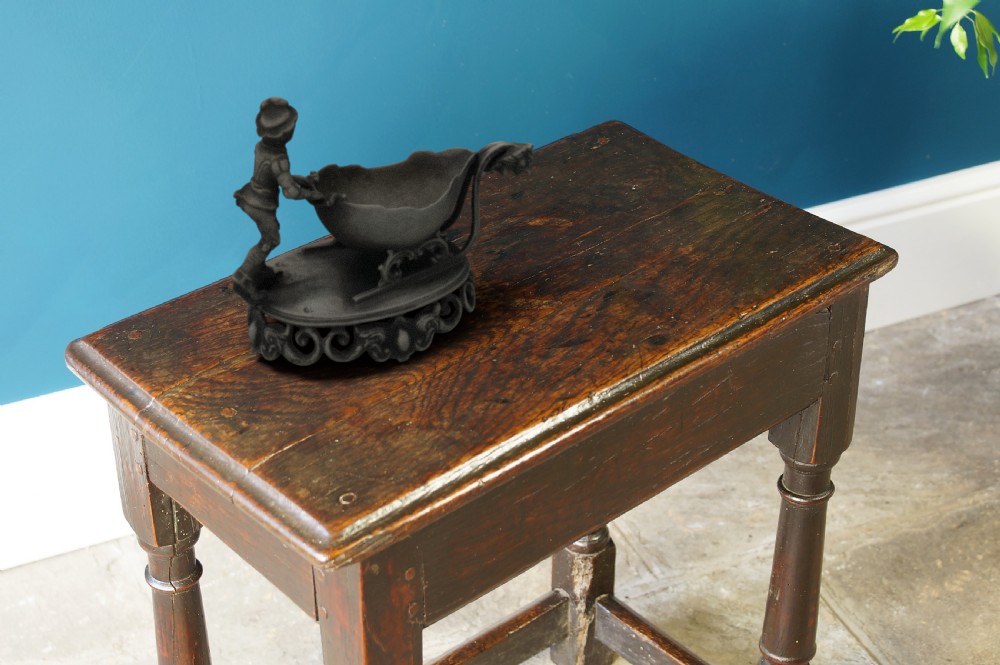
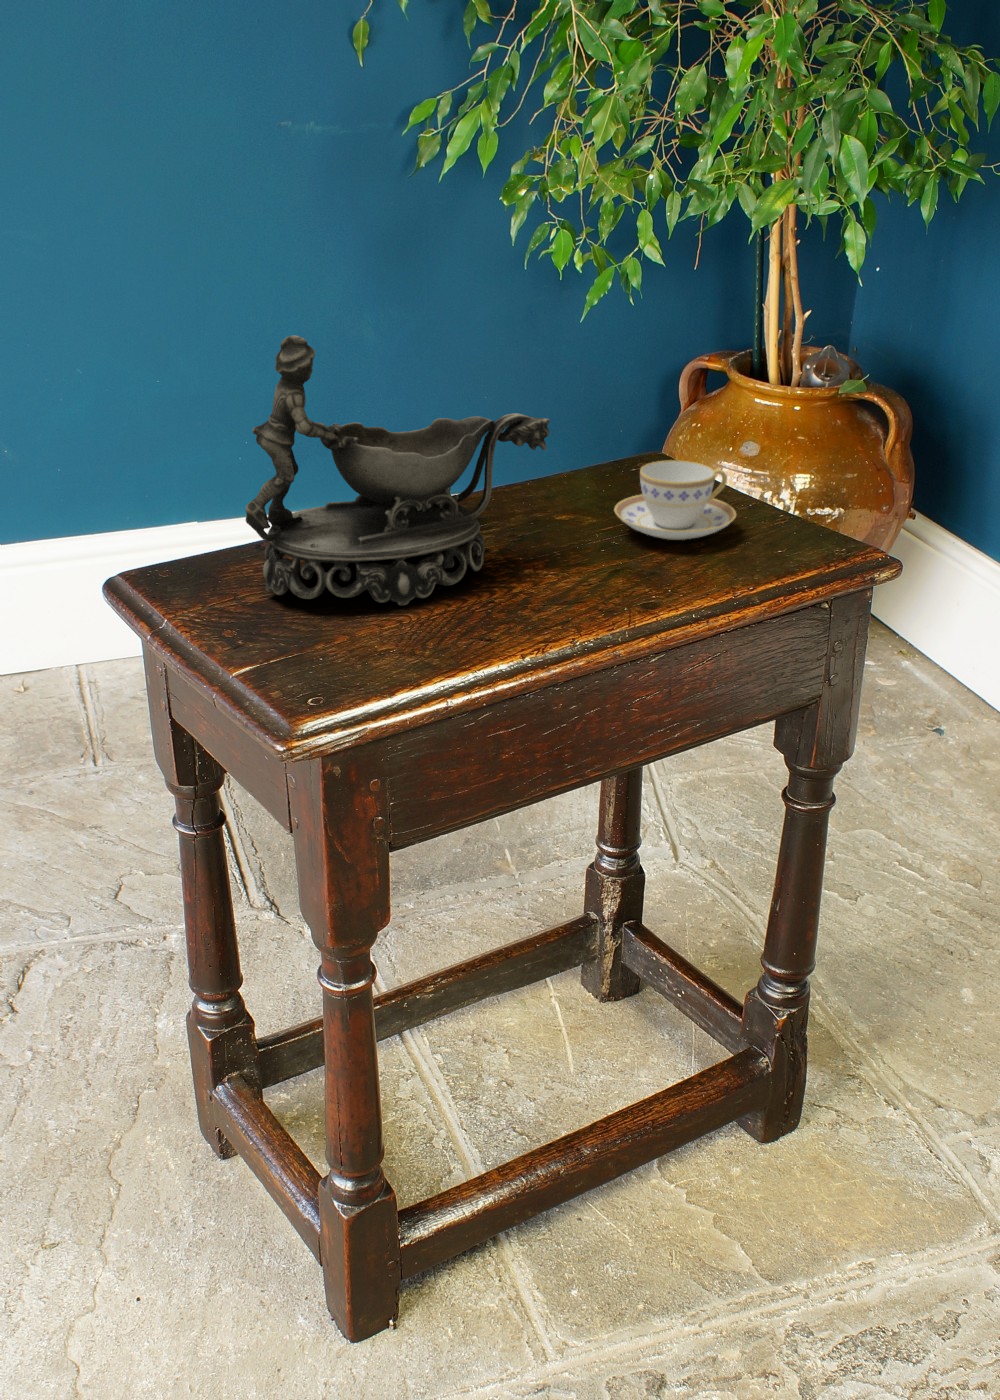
teacup: none [596,160,724,250] -> present [614,460,736,540]

